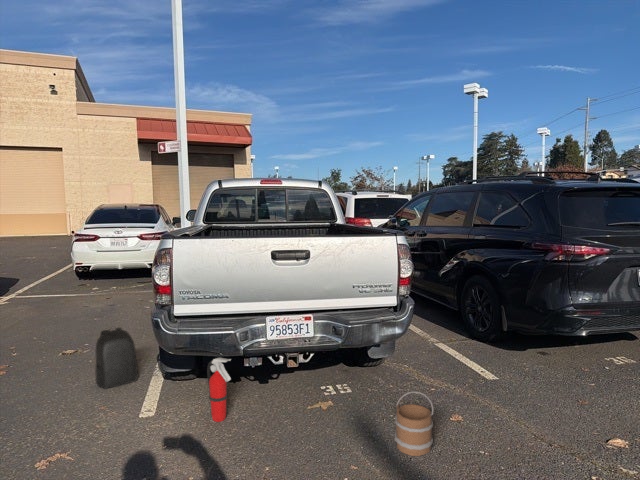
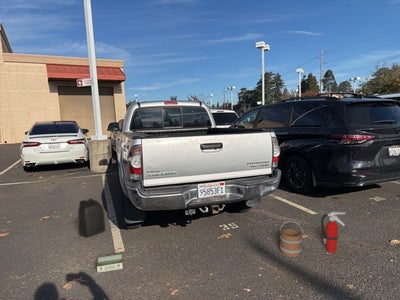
fire extinguisher: present [207,358,231,422] -> present [321,212,346,253]
toolbox: none [86,422,134,449] -> present [97,254,123,273]

